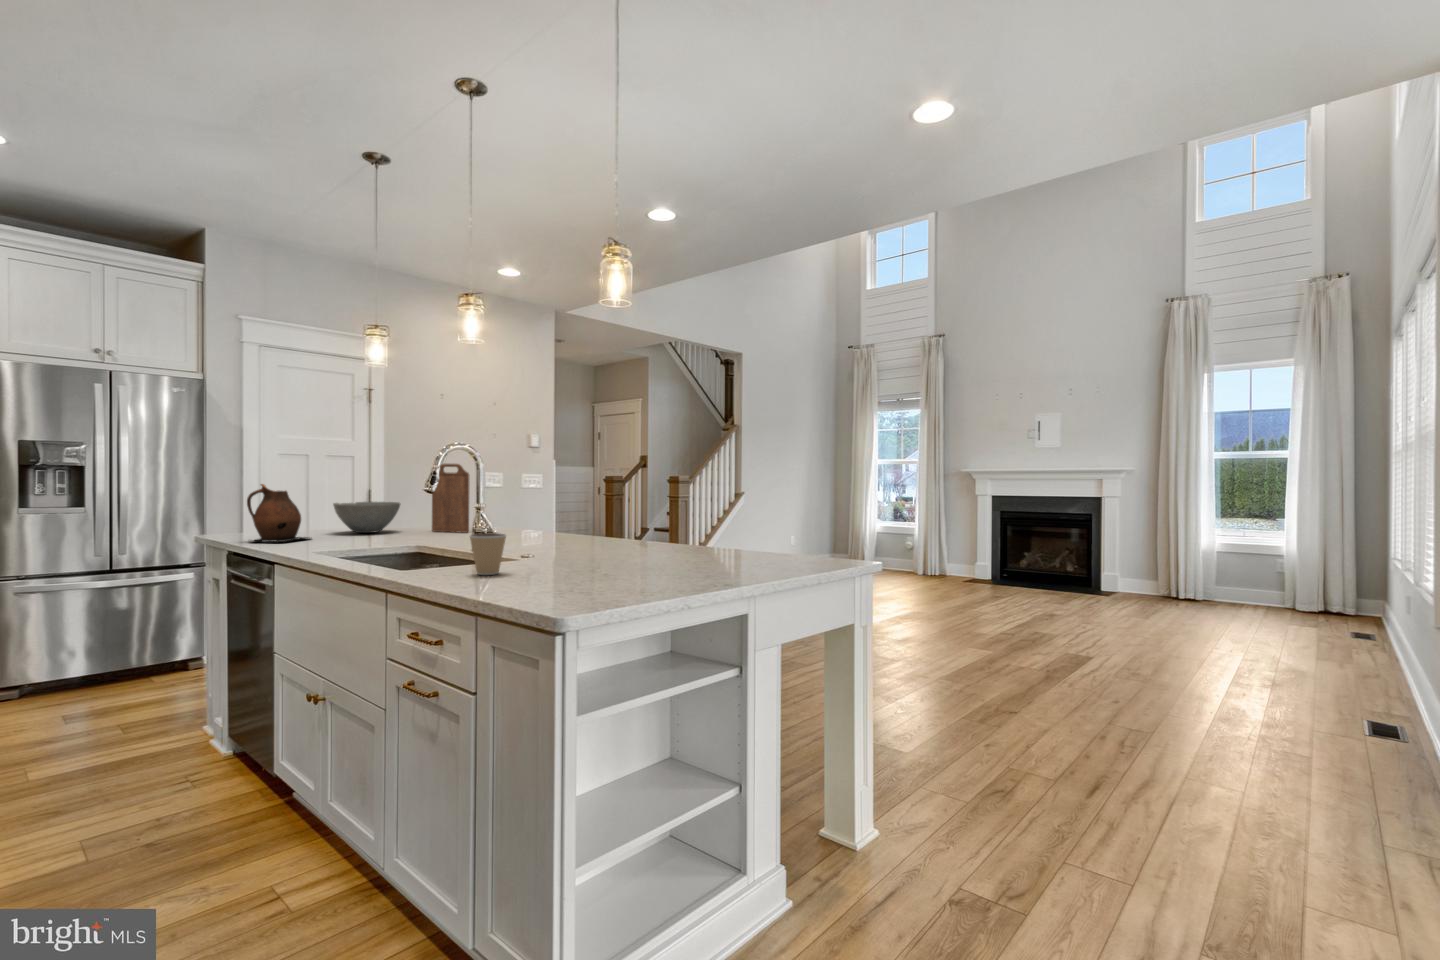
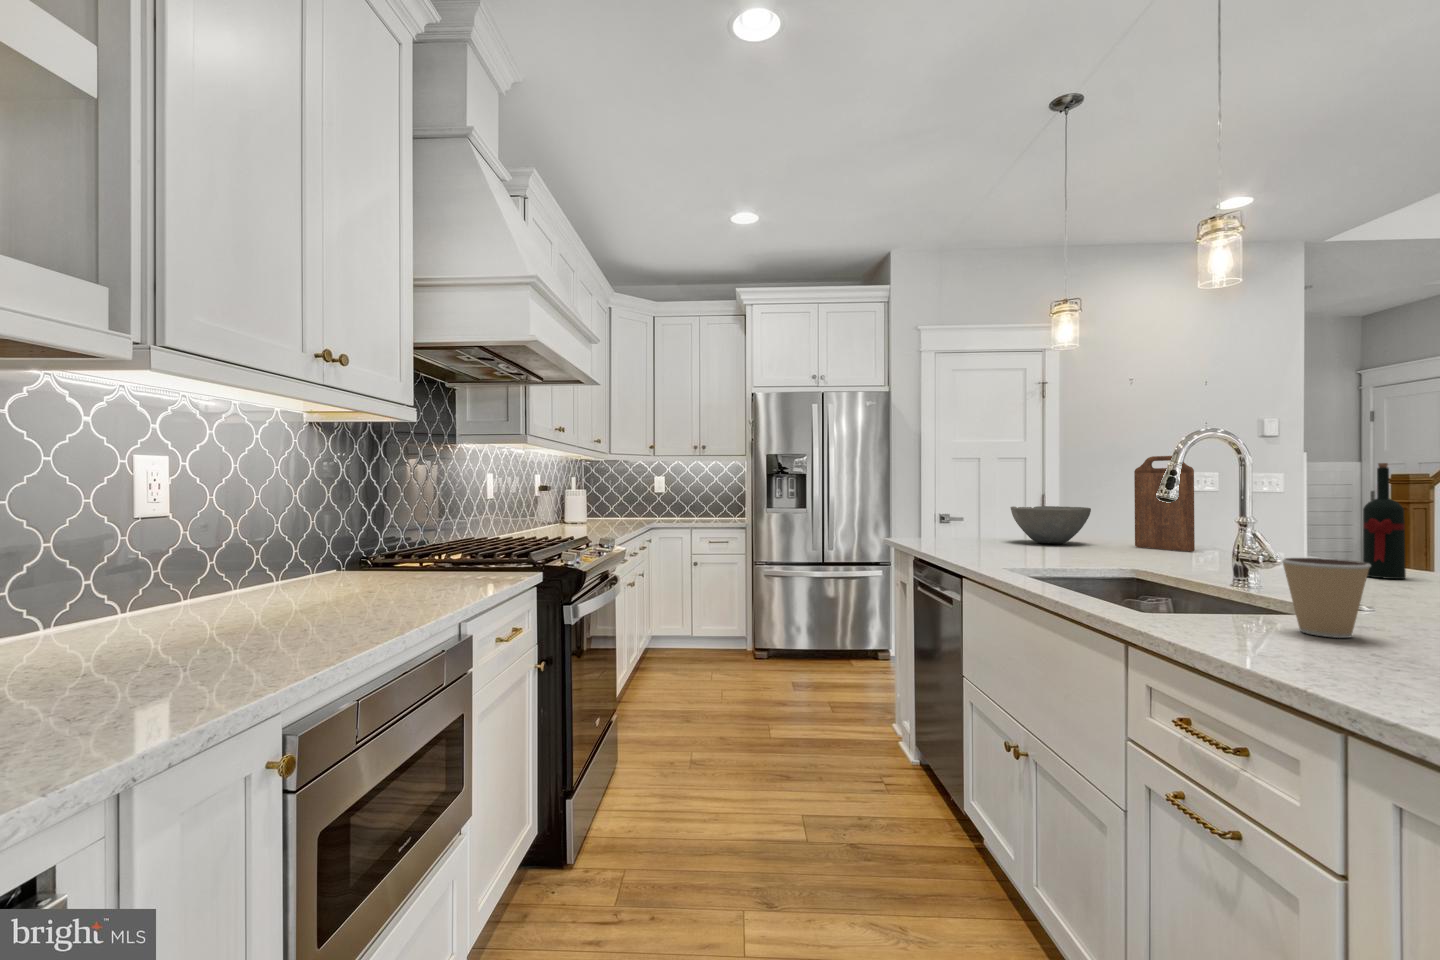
wine bottle: none [544,475,562,542] -> present [1363,463,1406,579]
ceramic pitcher: present [247,484,309,542] -> none [927,484,991,549]

